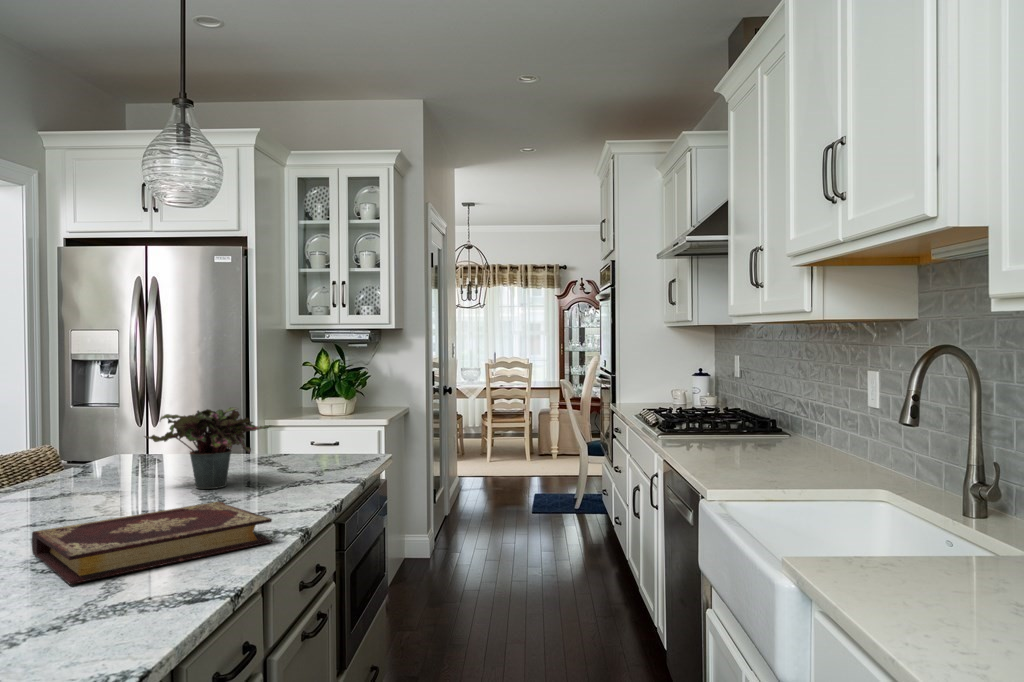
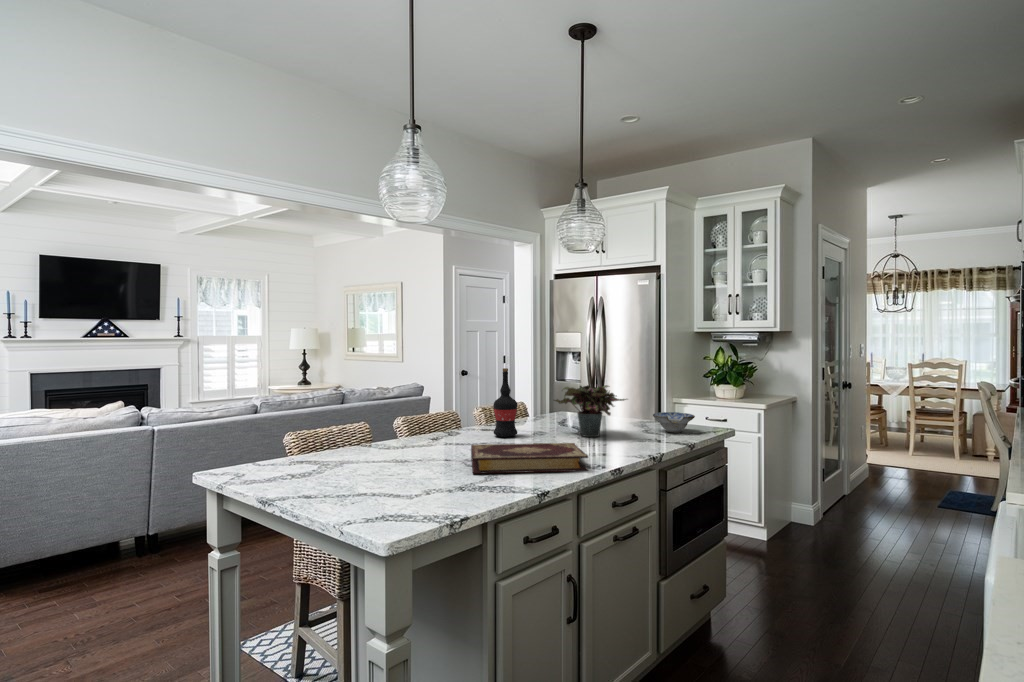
wine bottle: none [37,390,86,508] -> present [493,368,517,437]
ceramic bowl: none [295,439,353,467] -> present [653,412,695,433]

